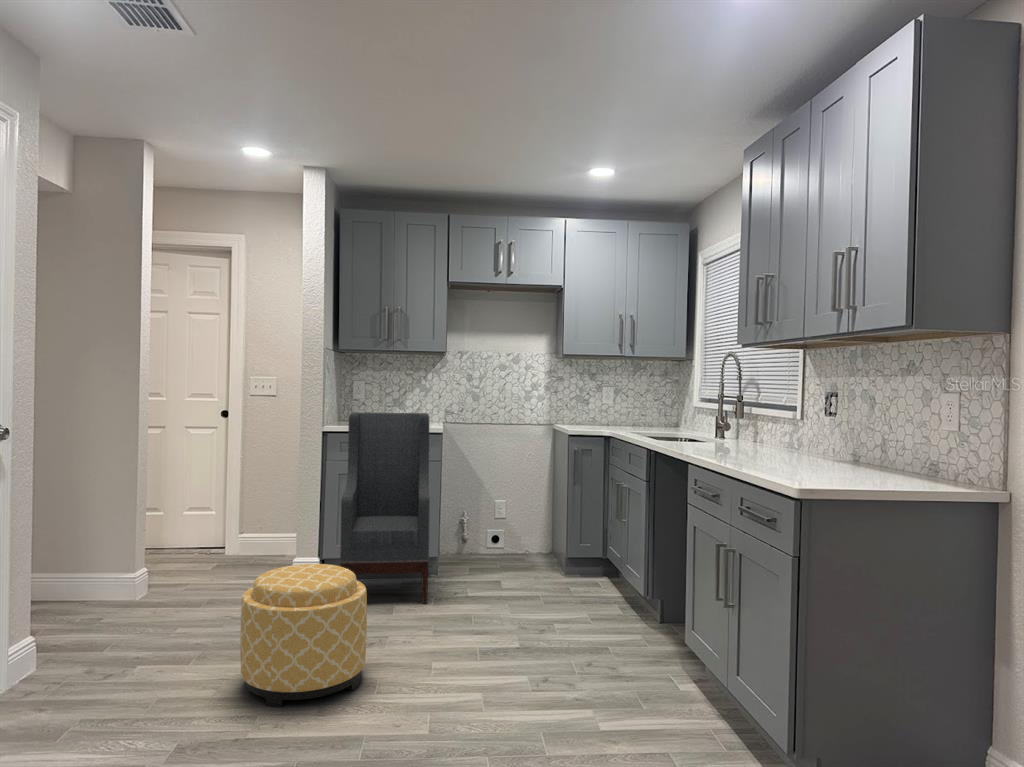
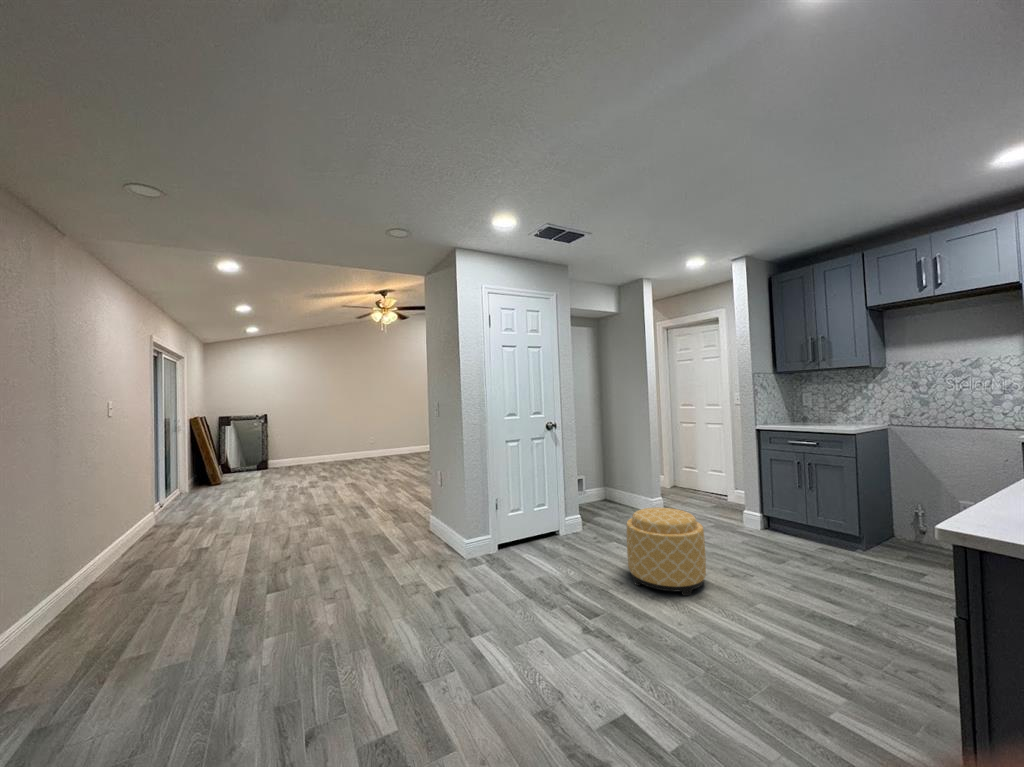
armchair: present [340,412,430,604] -> none [744,416,842,568]

